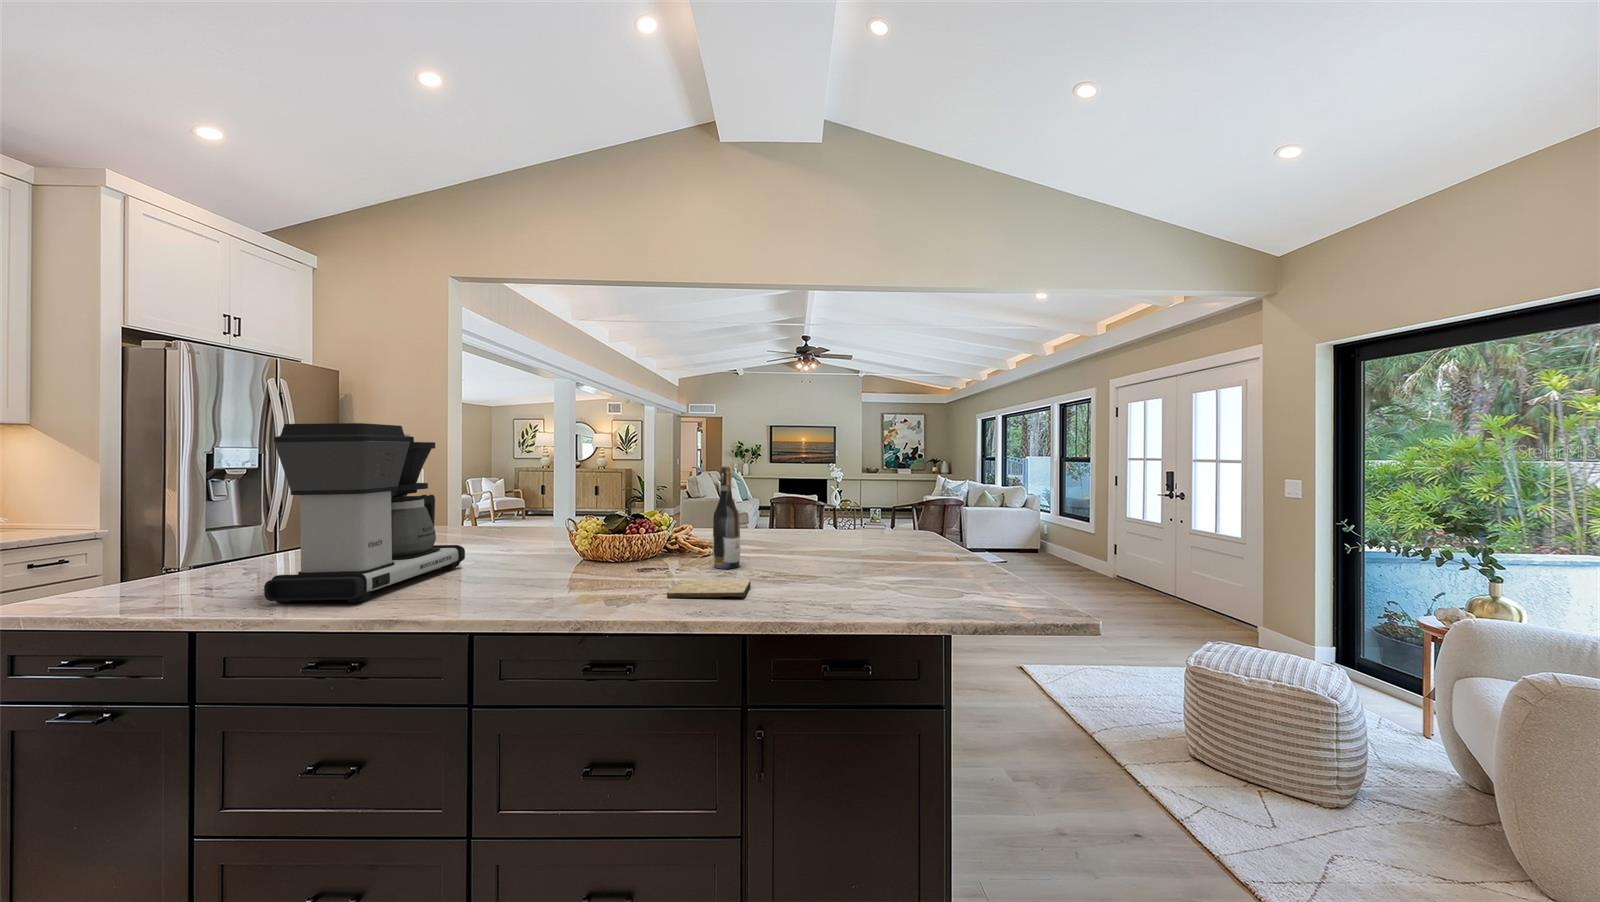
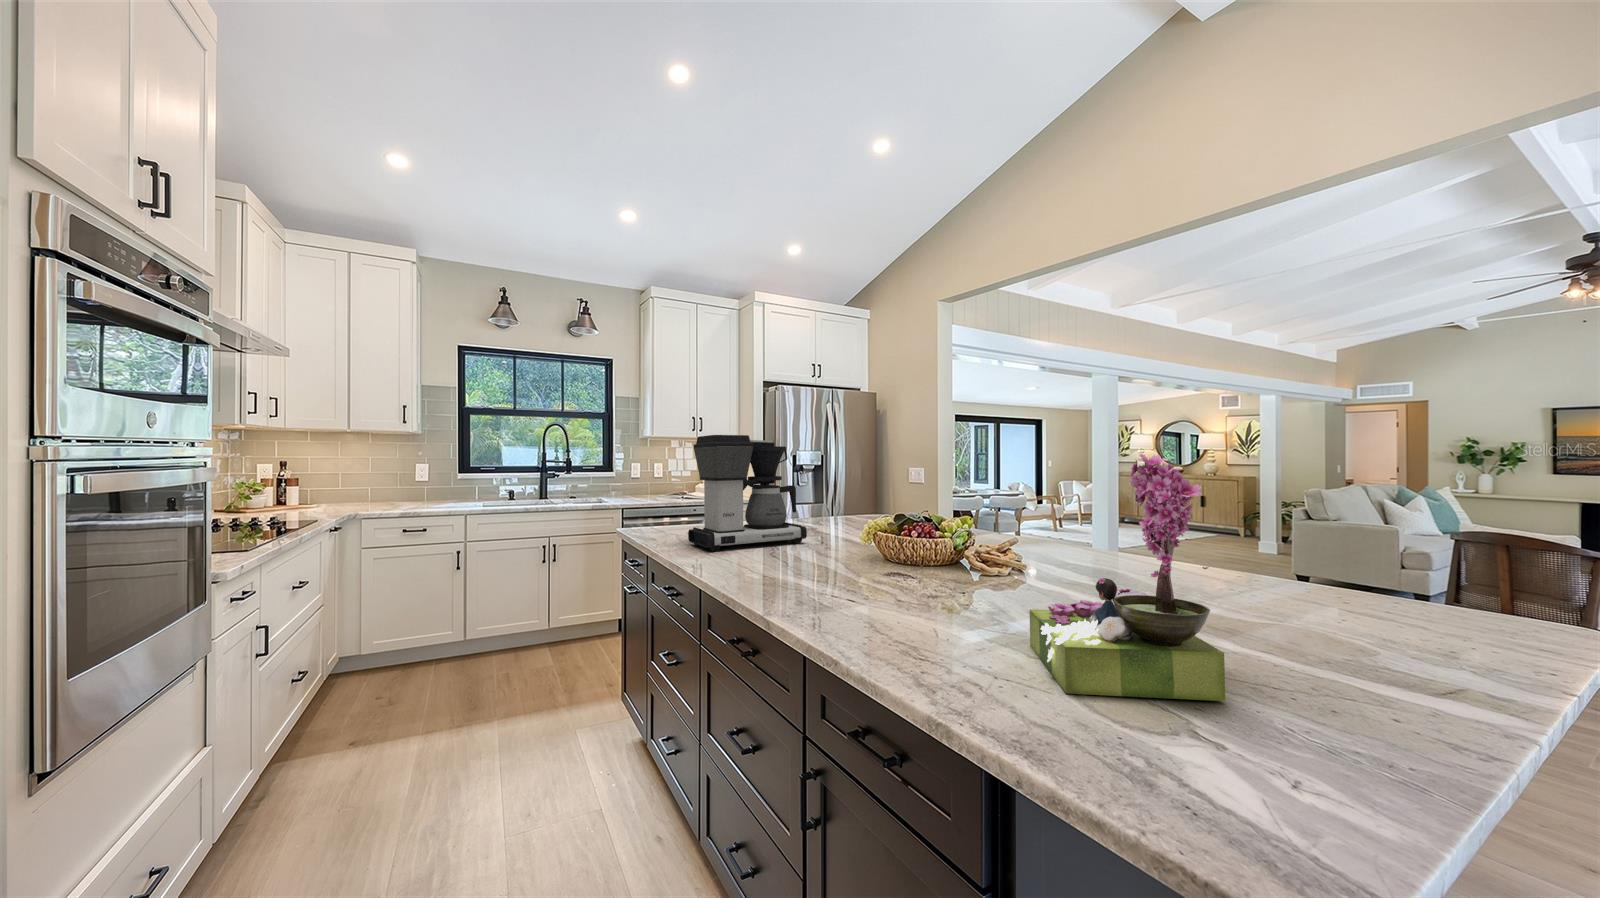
flower arrangement: none [872,451,981,603] -> present [1030,453,1225,701]
wine bottle: present [713,467,741,569] -> none [949,470,981,587]
cutting board: present [667,579,751,598] -> none [834,582,921,609]

